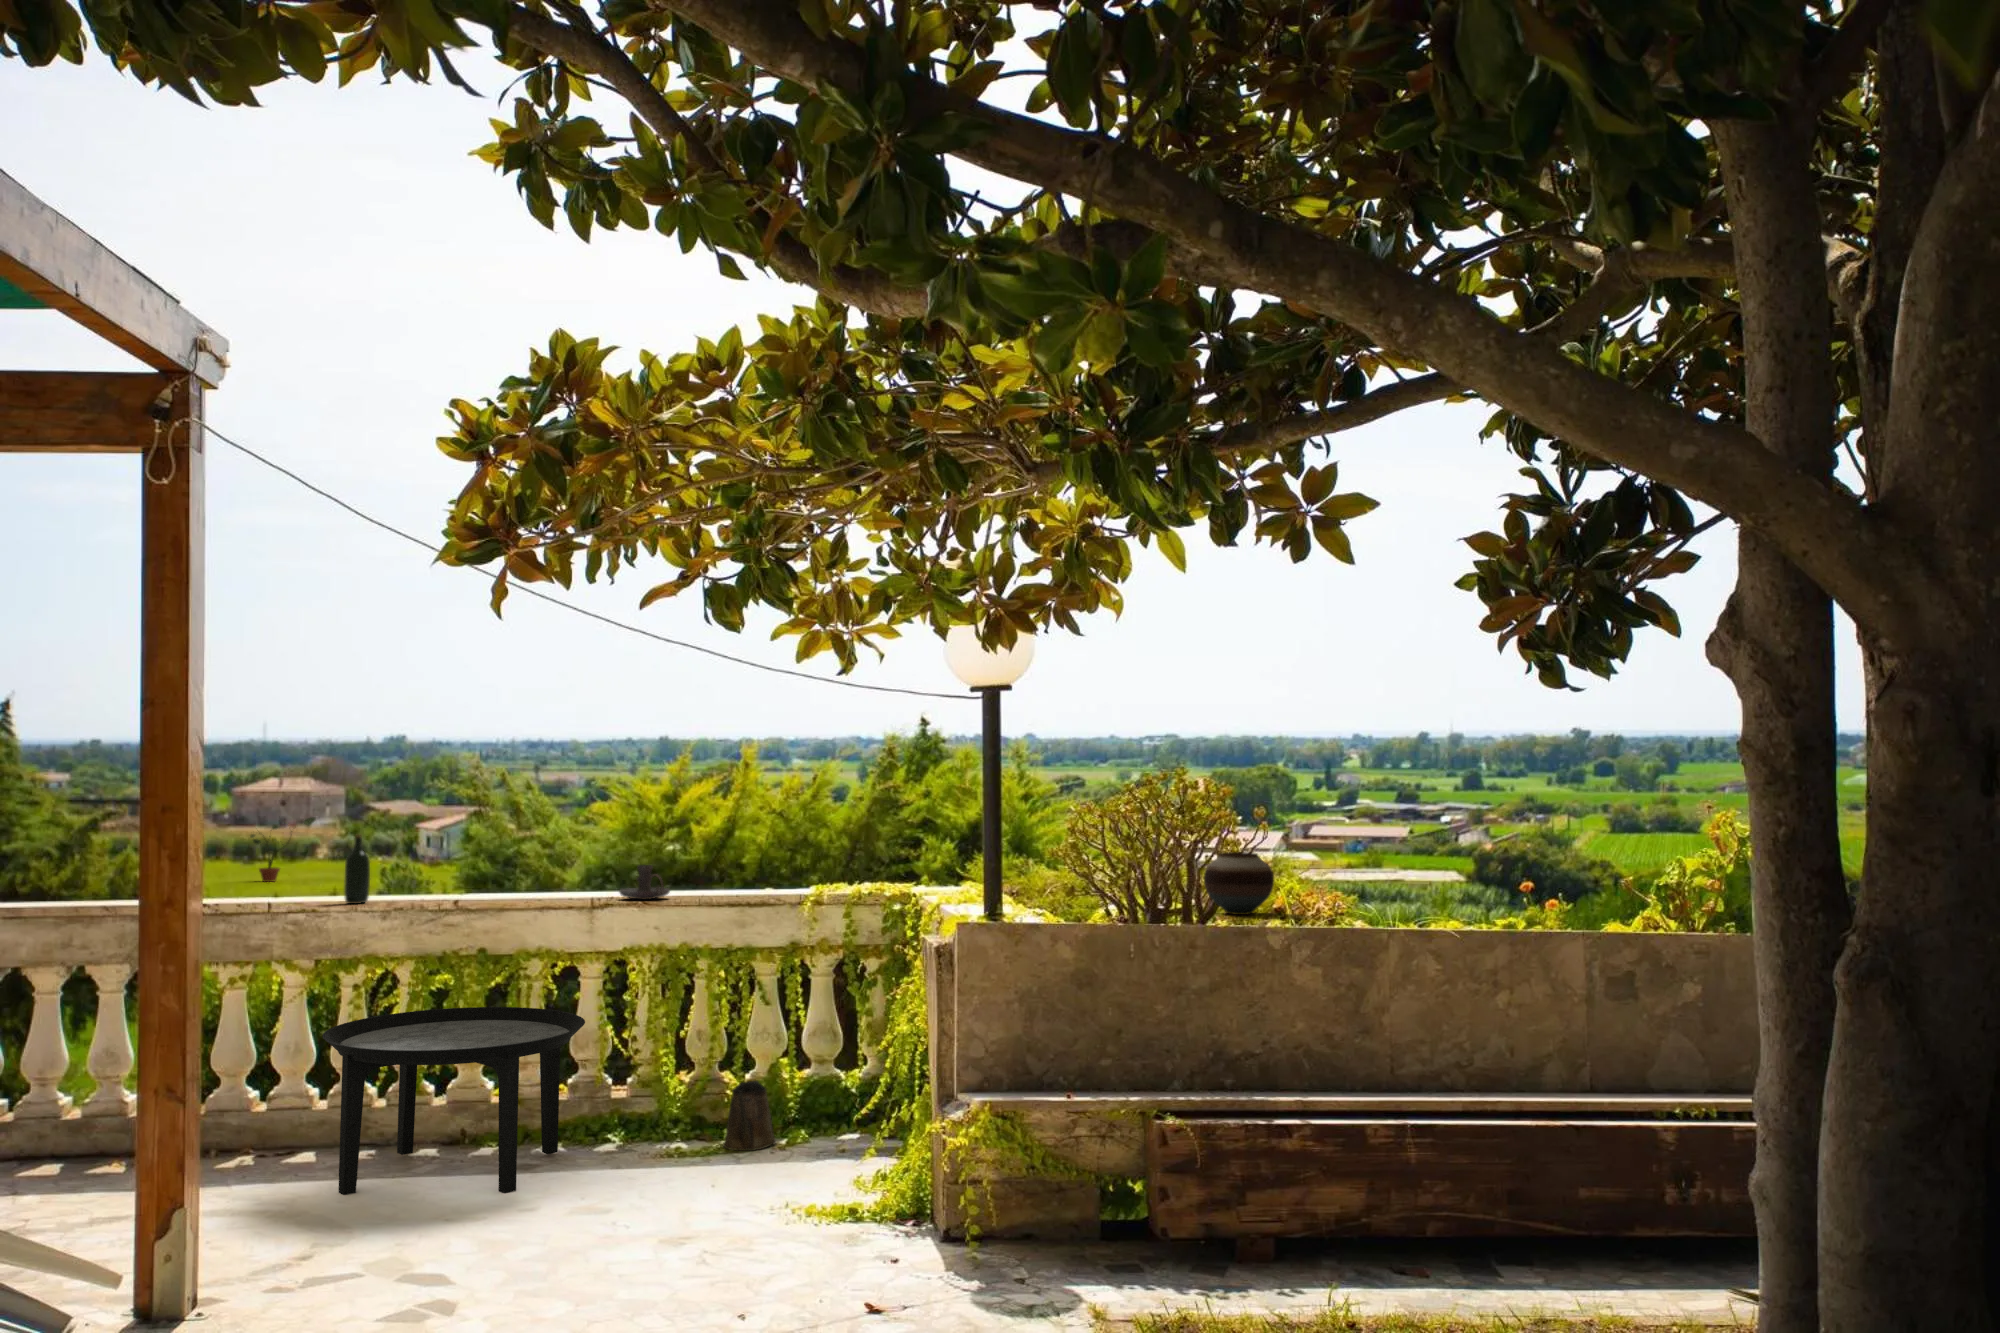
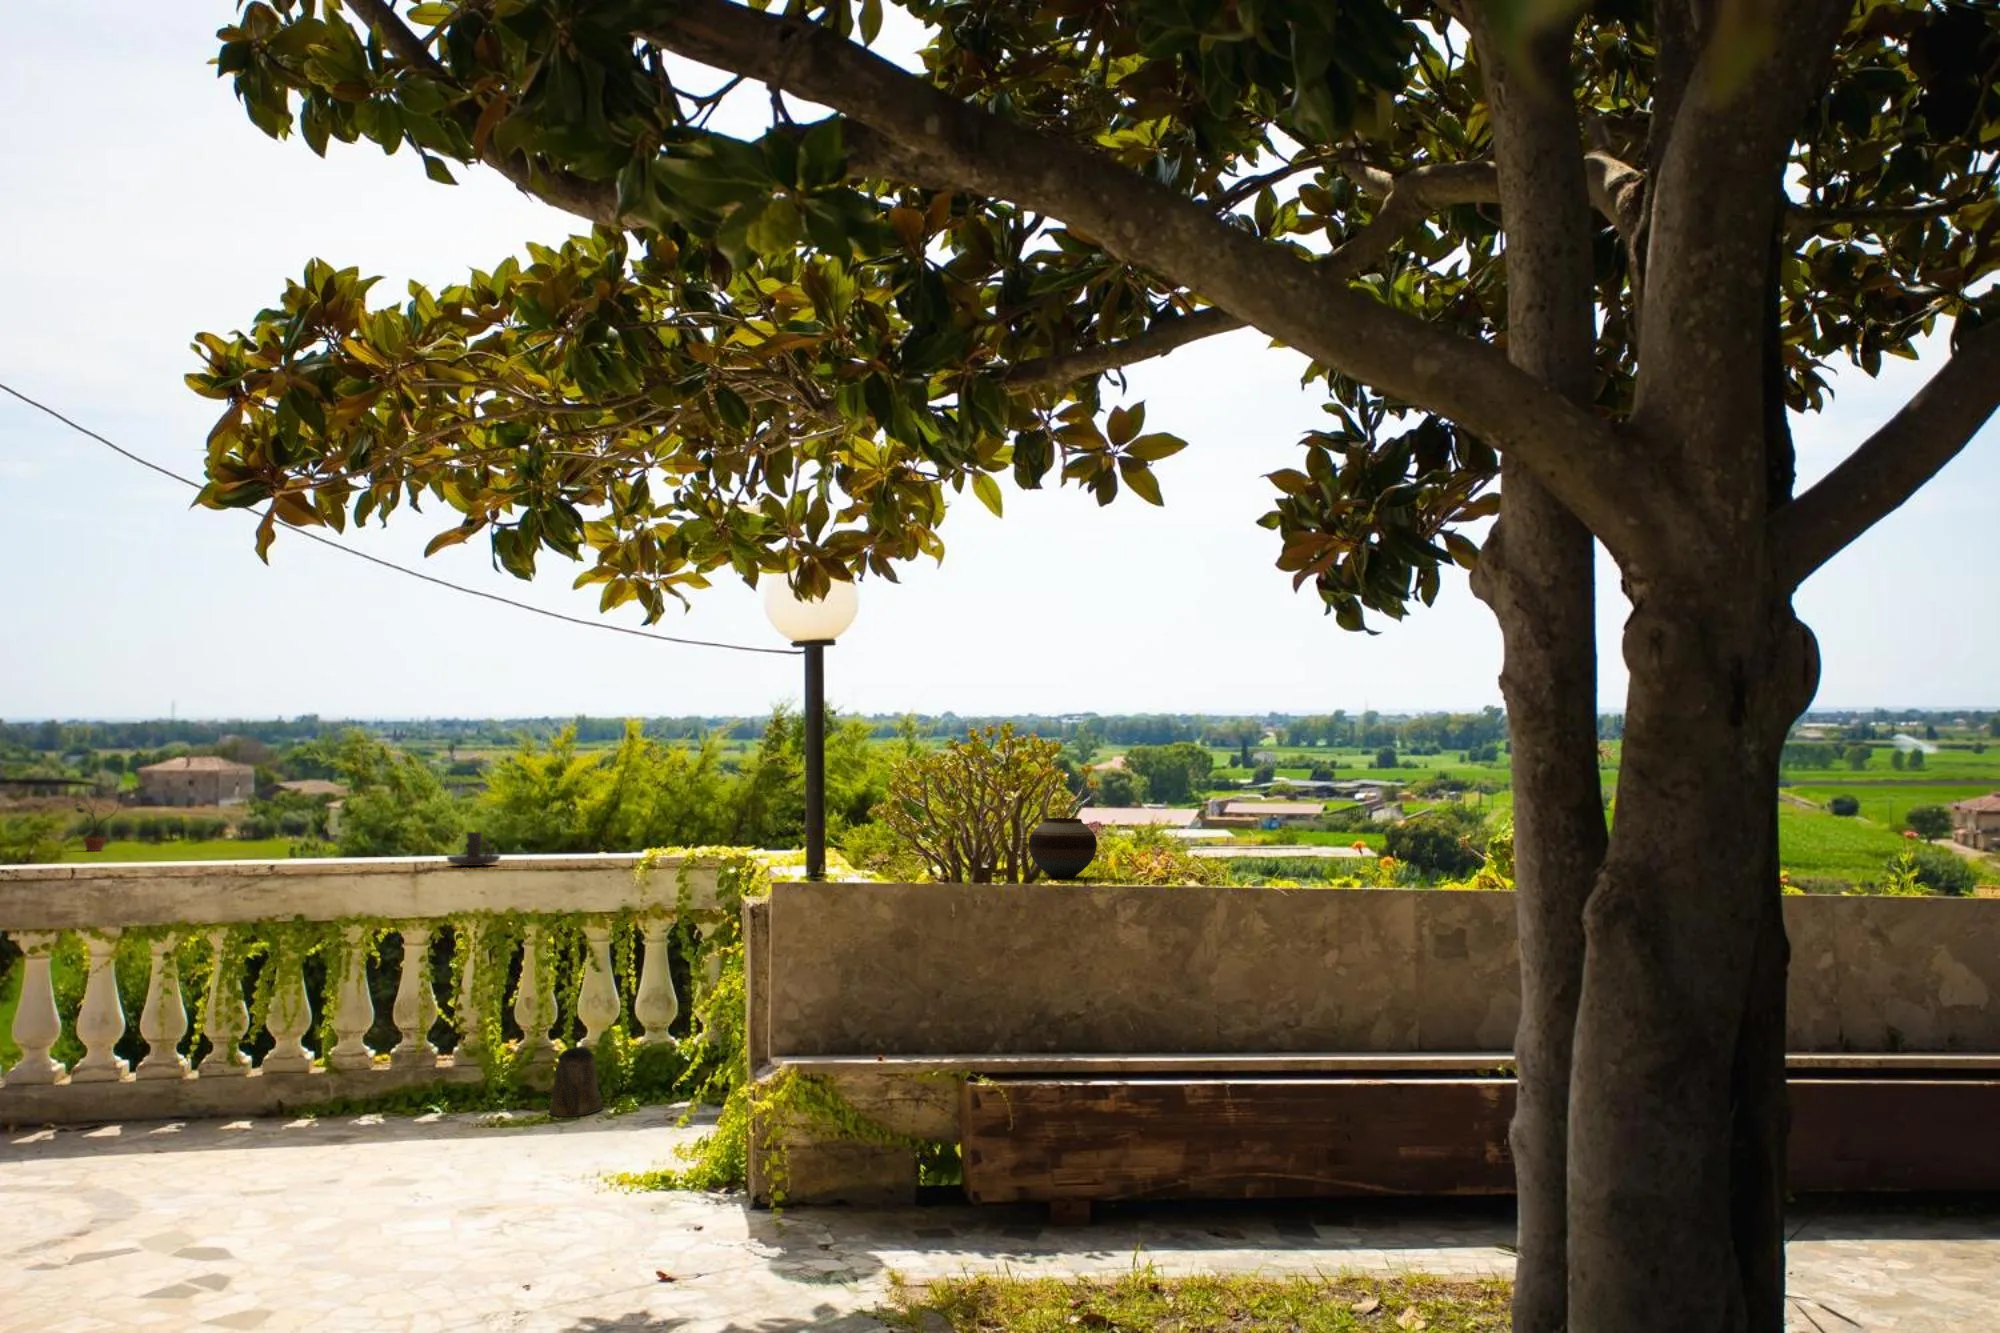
wine bottle: present [344,835,370,904] -> none [152,799,181,870]
round table: present [322,1007,585,1195] -> none [114,975,402,1173]

